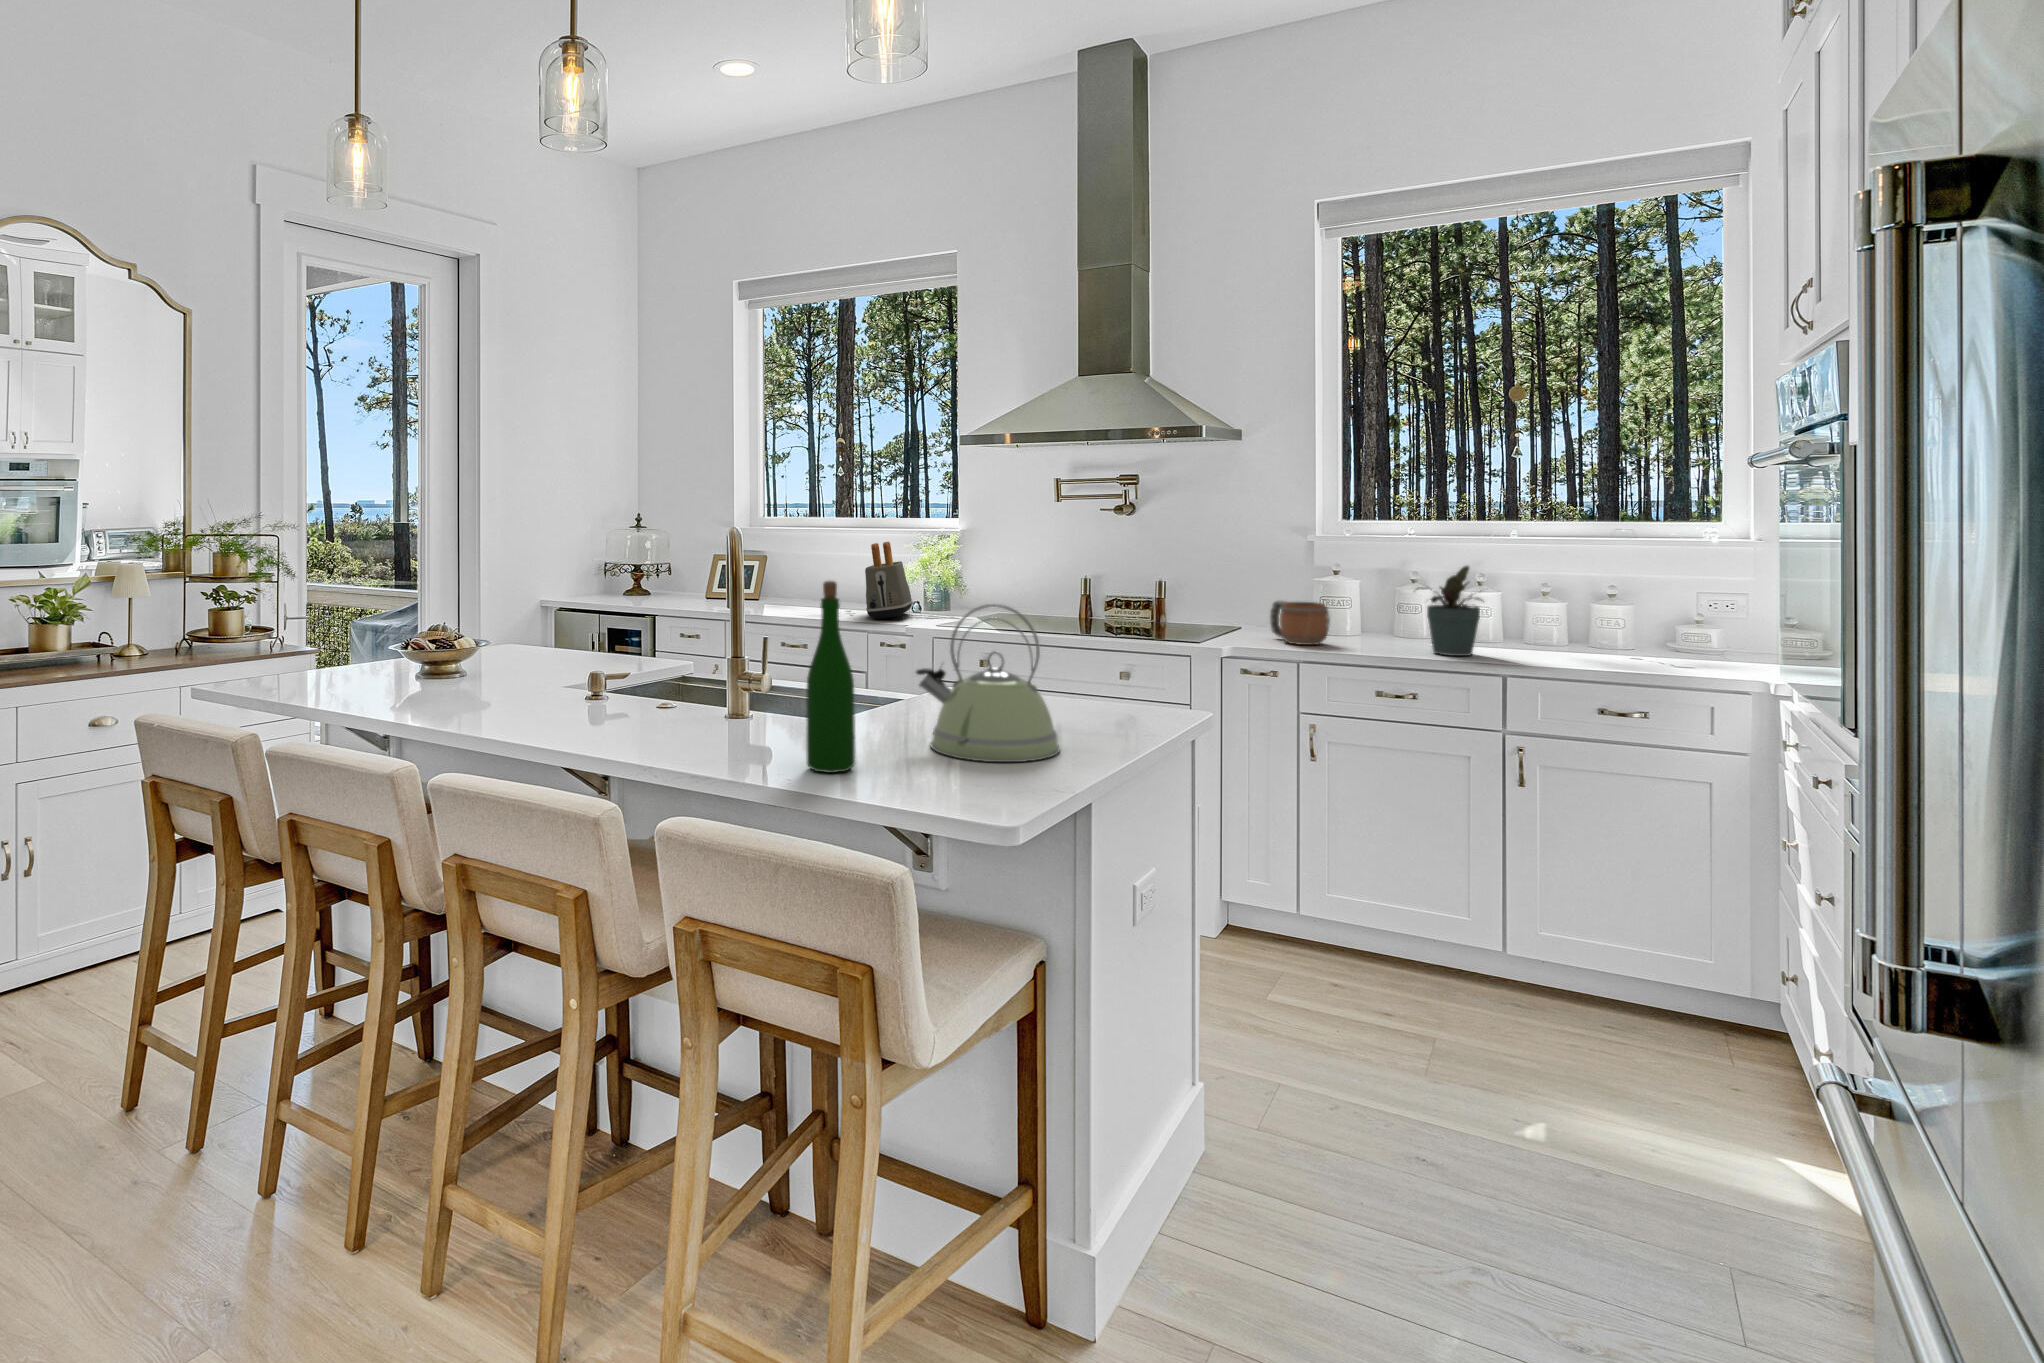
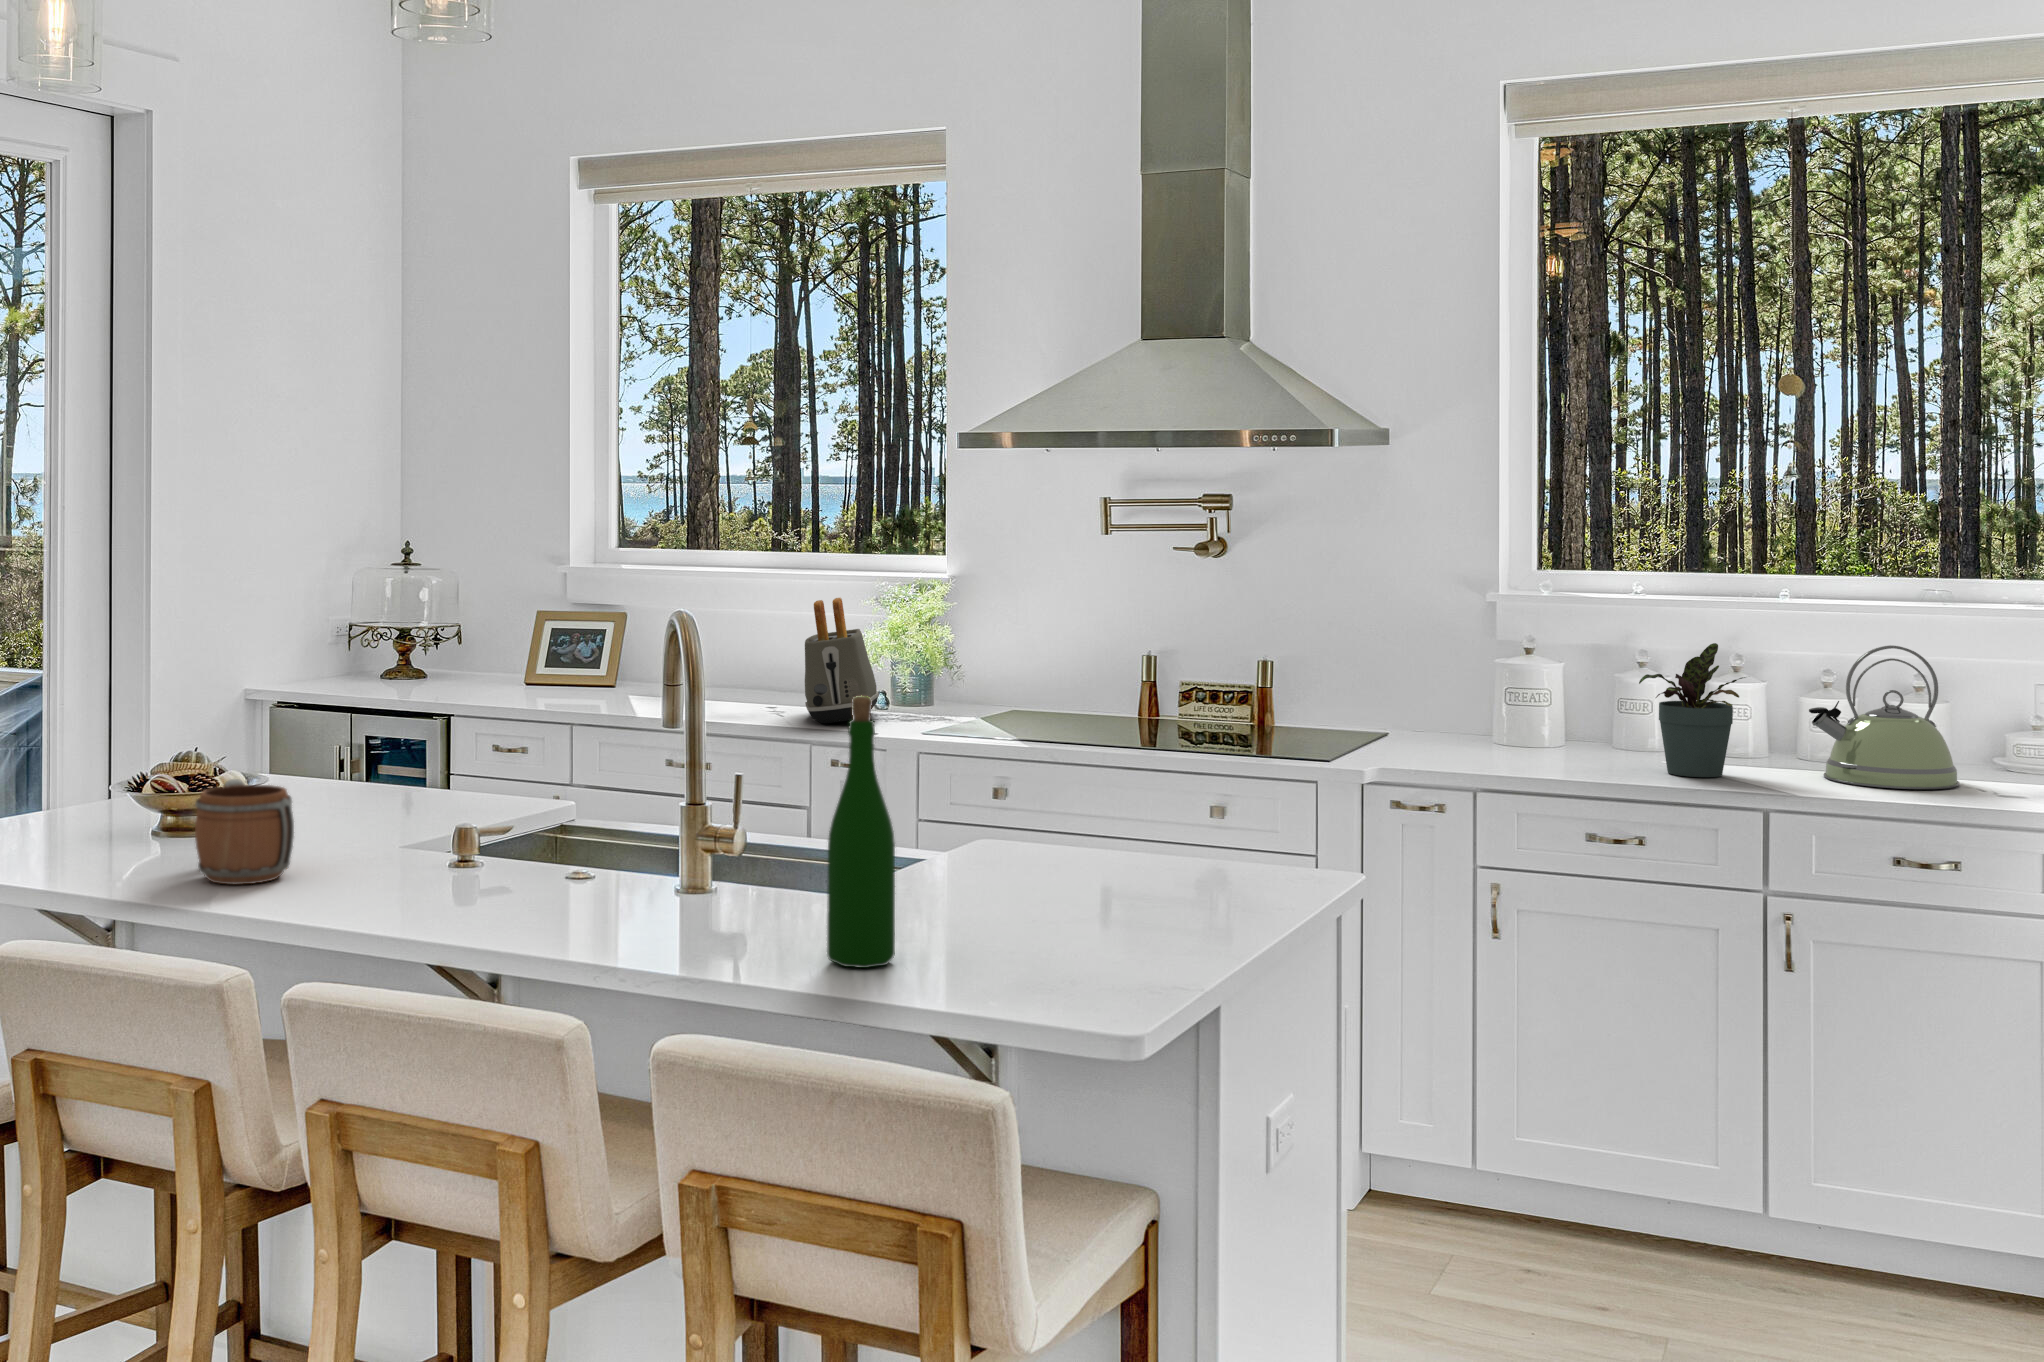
mug: present [1270,600,1330,645] -> present [195,779,294,884]
kettle: present [916,603,1060,762] -> present [1809,645,1959,789]

